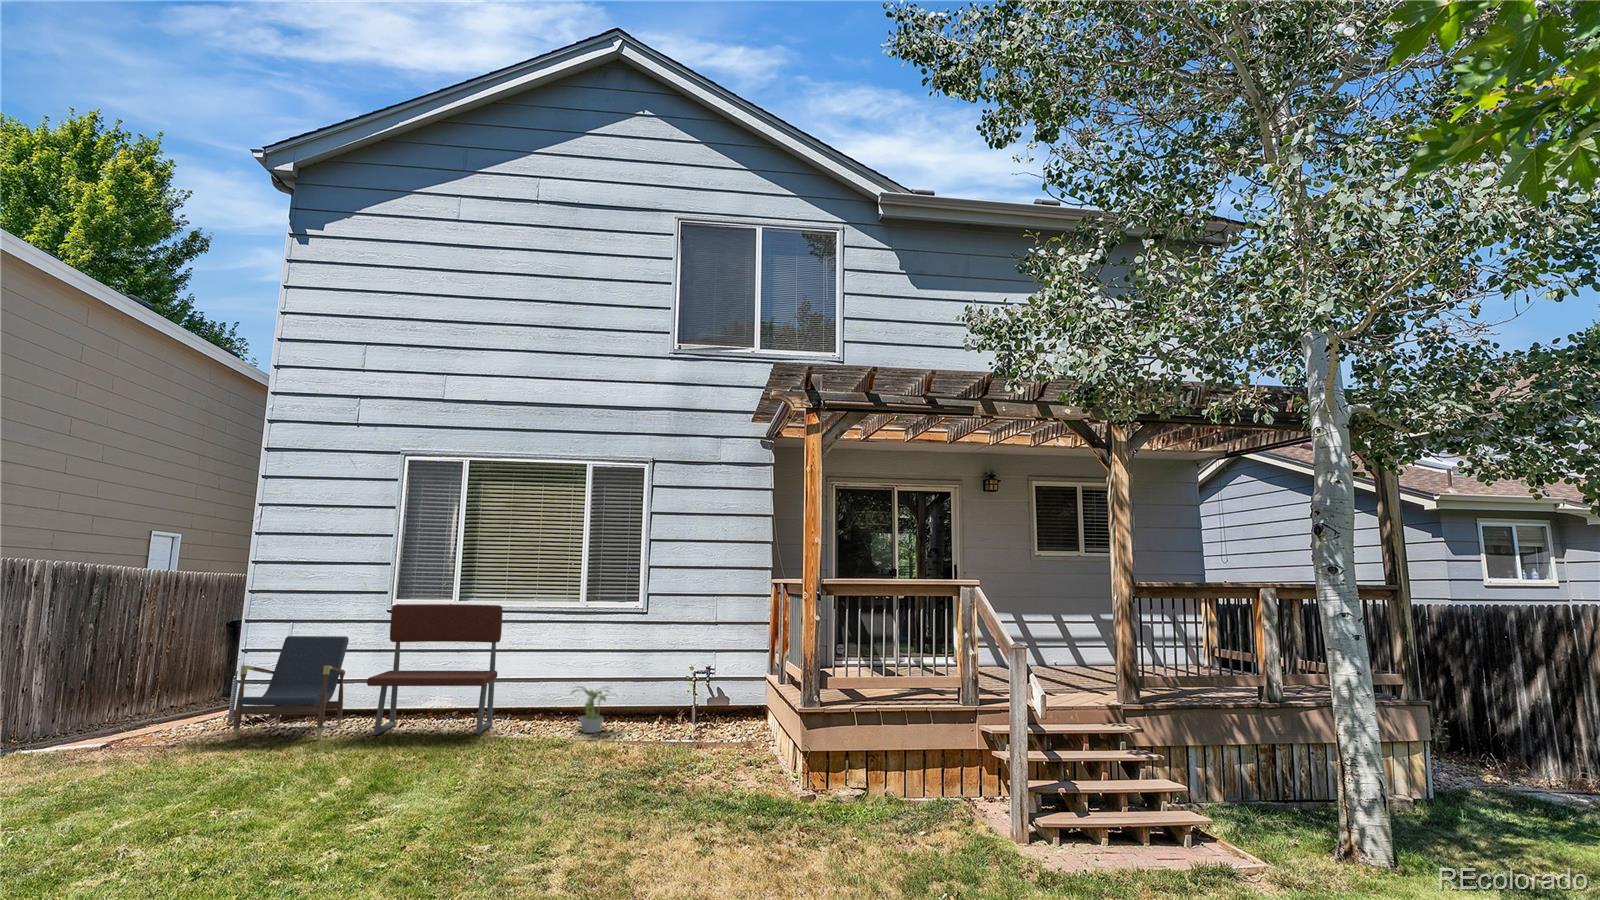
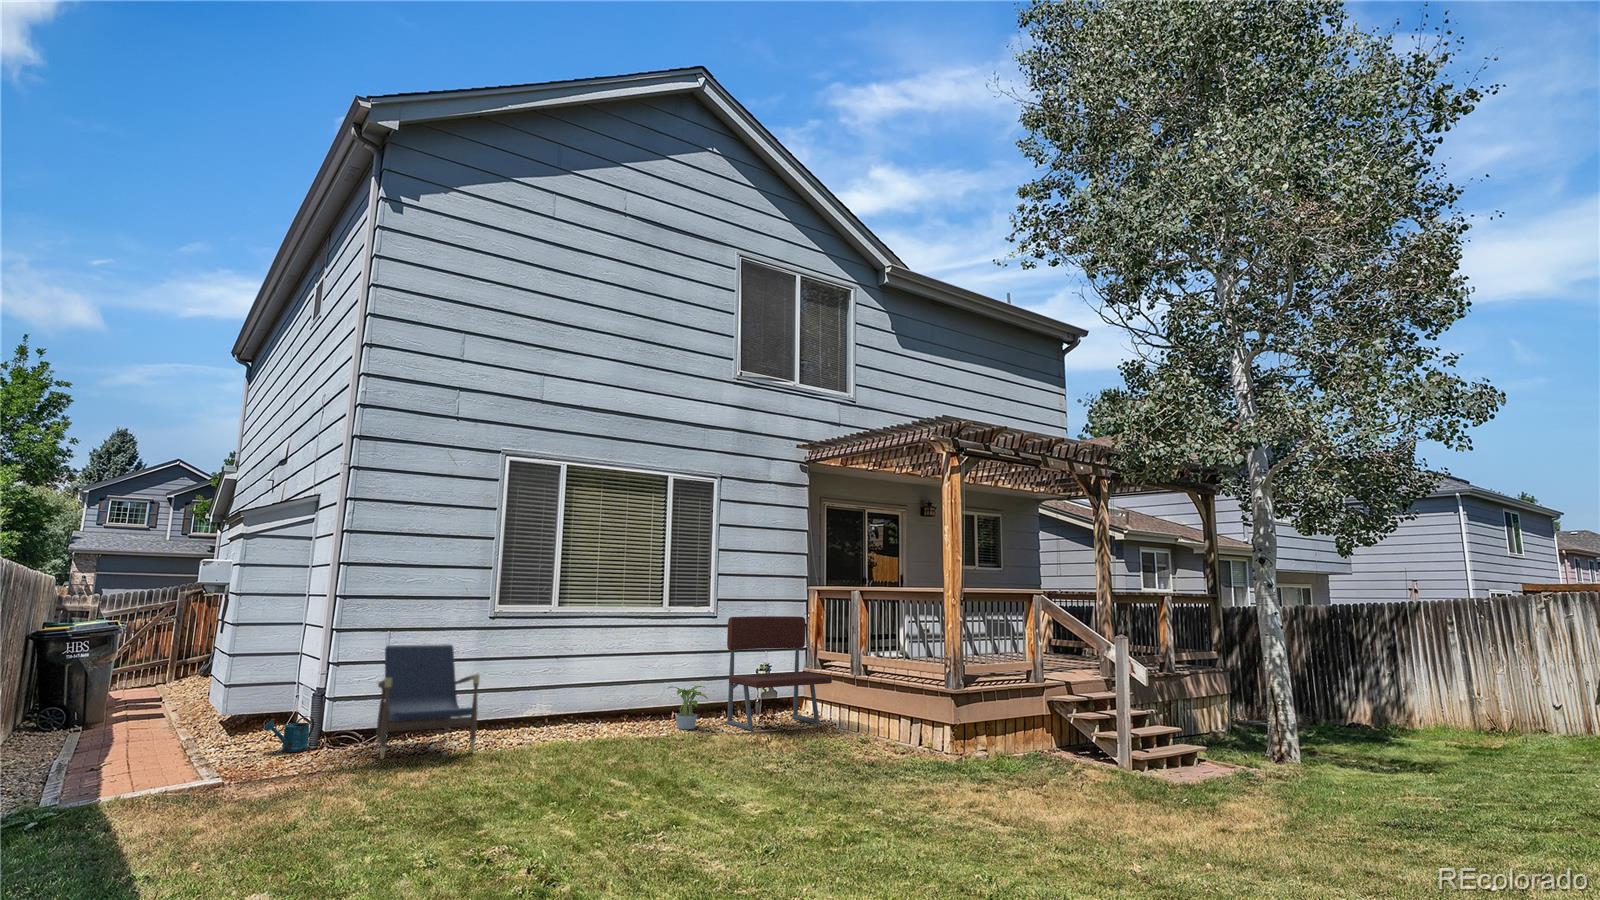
bench: present [367,604,502,735] -> present [726,616,832,731]
watering can: none [174,697,228,727] -> present [264,716,314,752]

